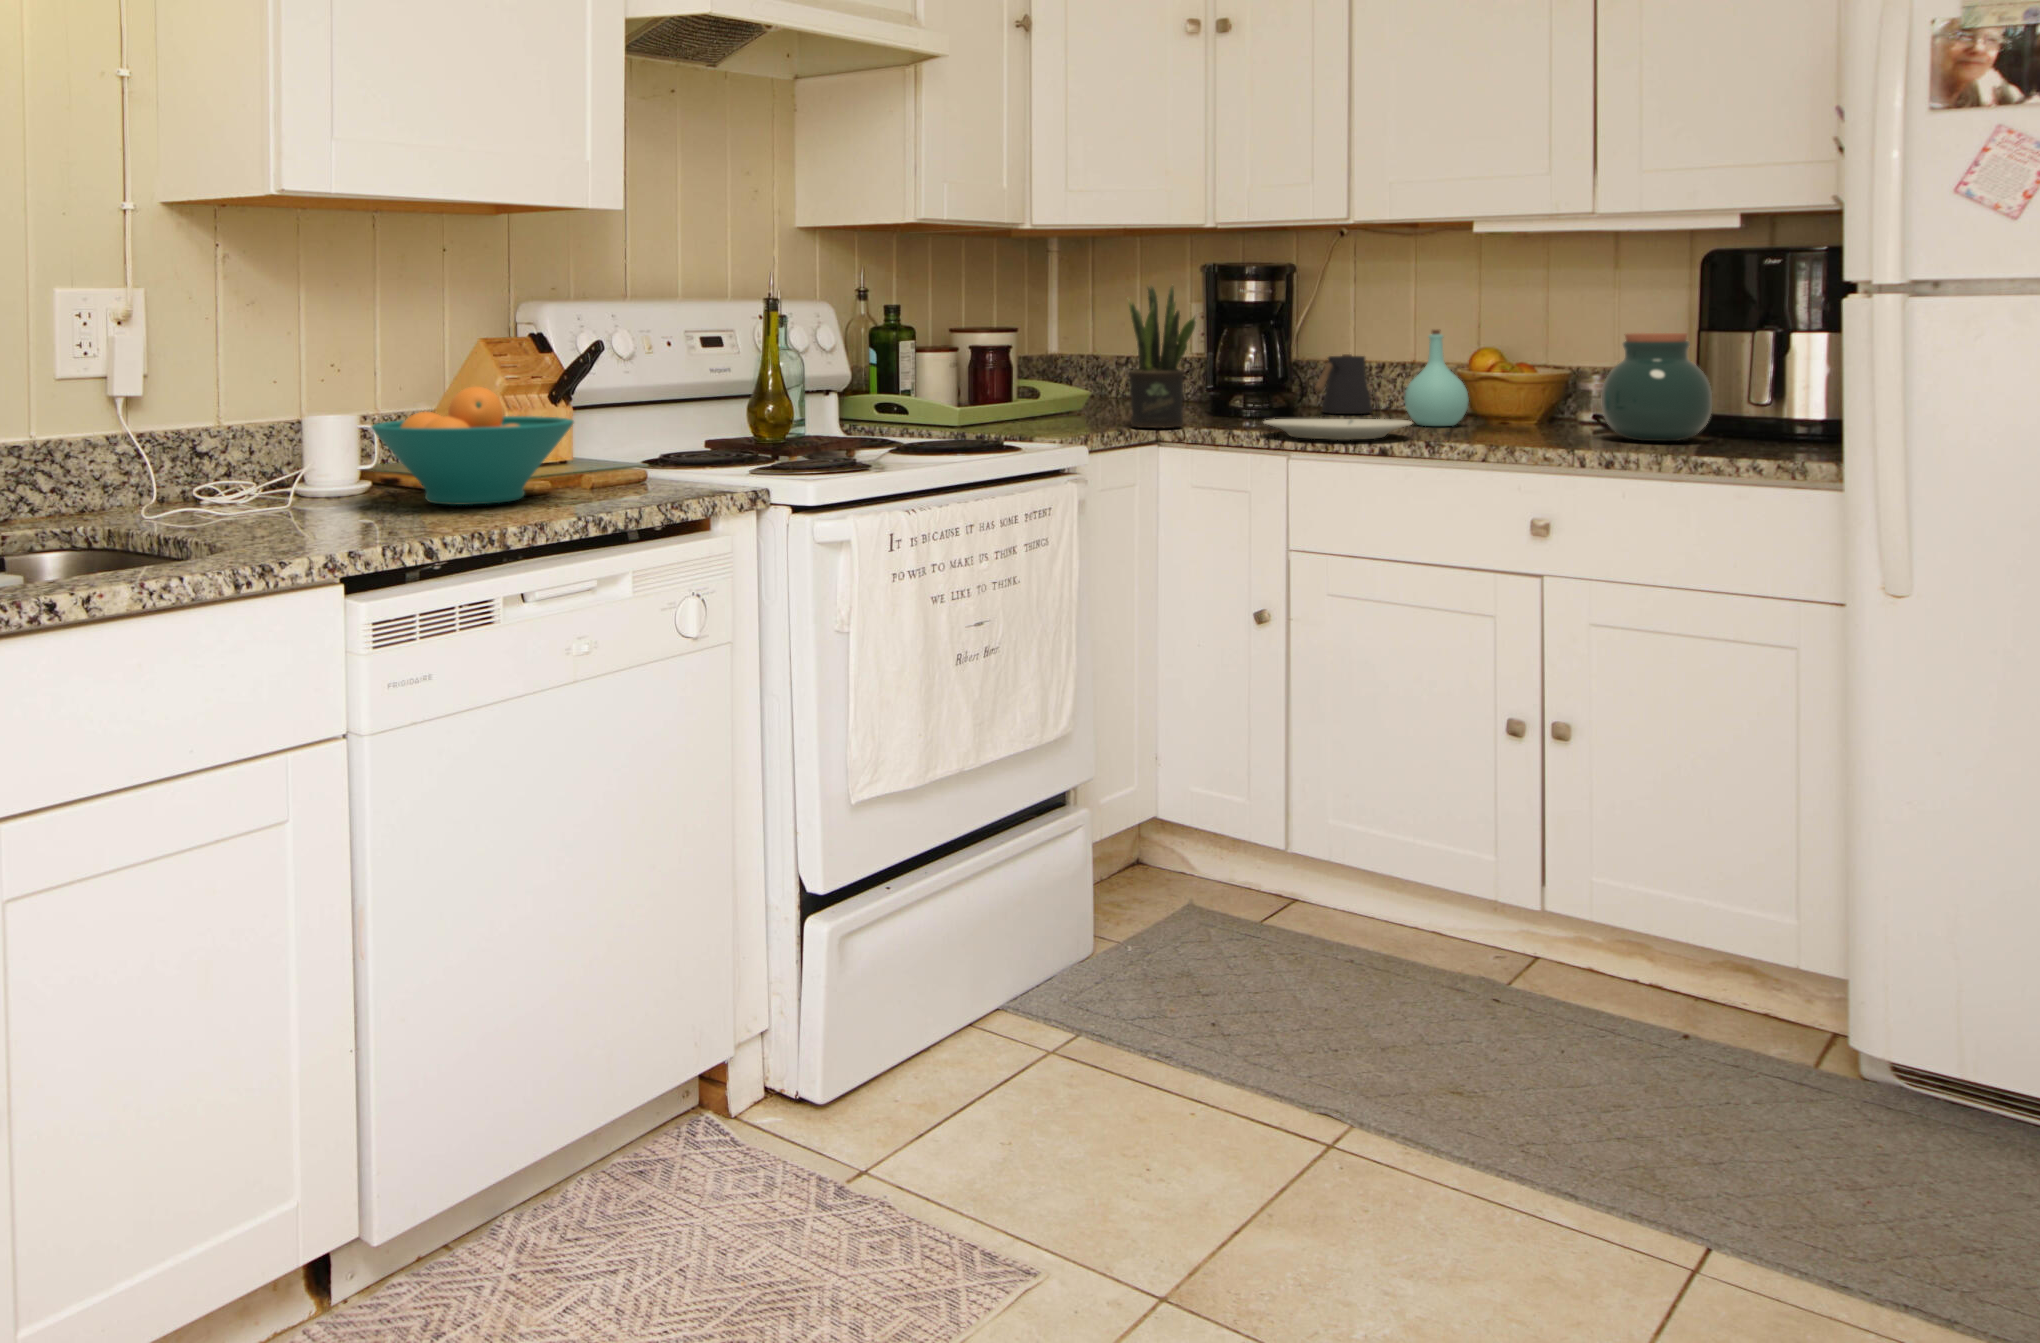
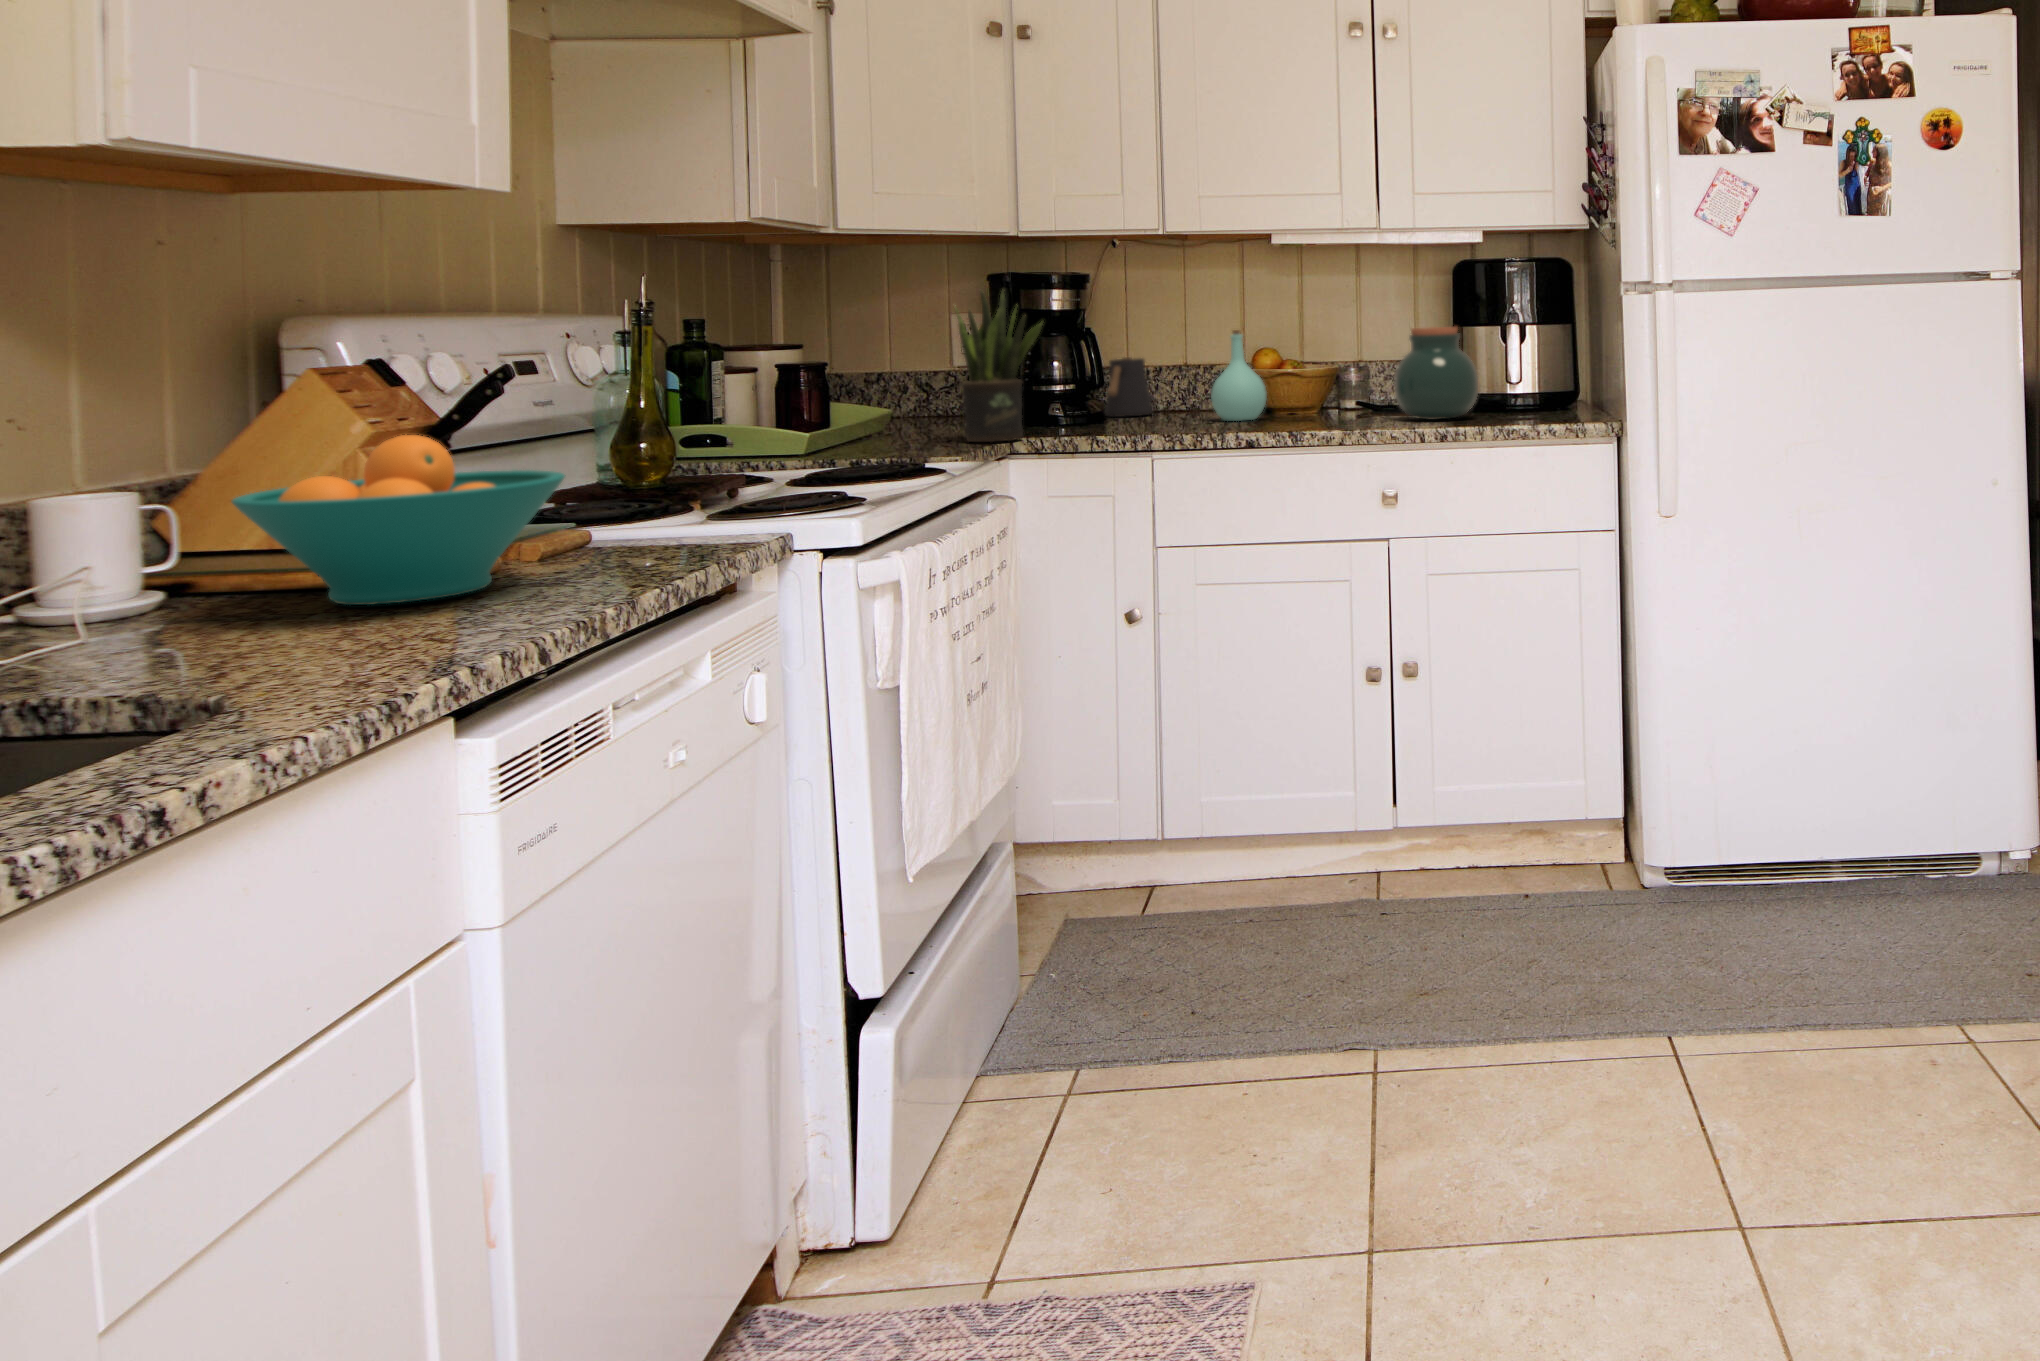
plate: present [1263,419,1412,440] -> none [1119,415,1261,439]

